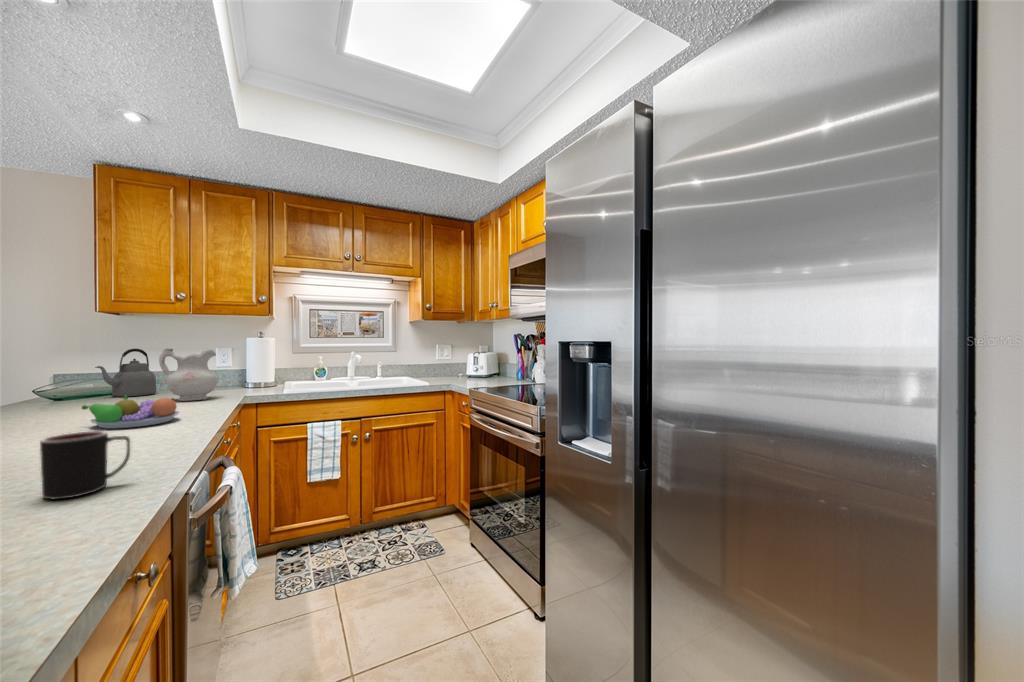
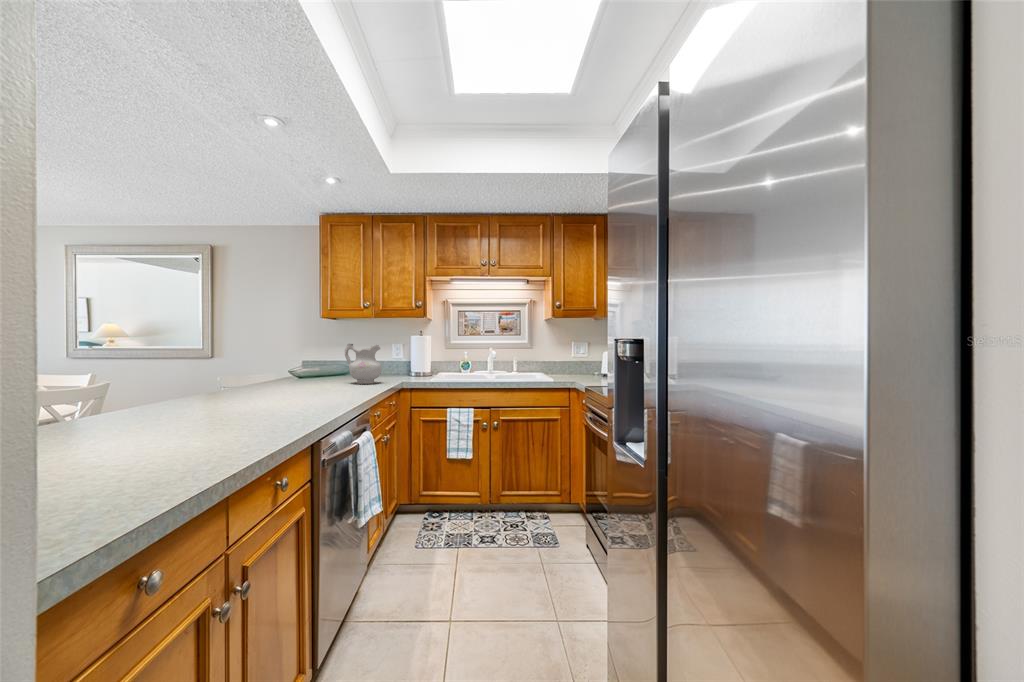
kettle: present [95,349,156,396] -> none [310,344,346,379]
fruit bowl: present [82,396,180,429] -> none [296,375,350,397]
mug: present [40,431,130,499] -> none [266,390,307,426]

